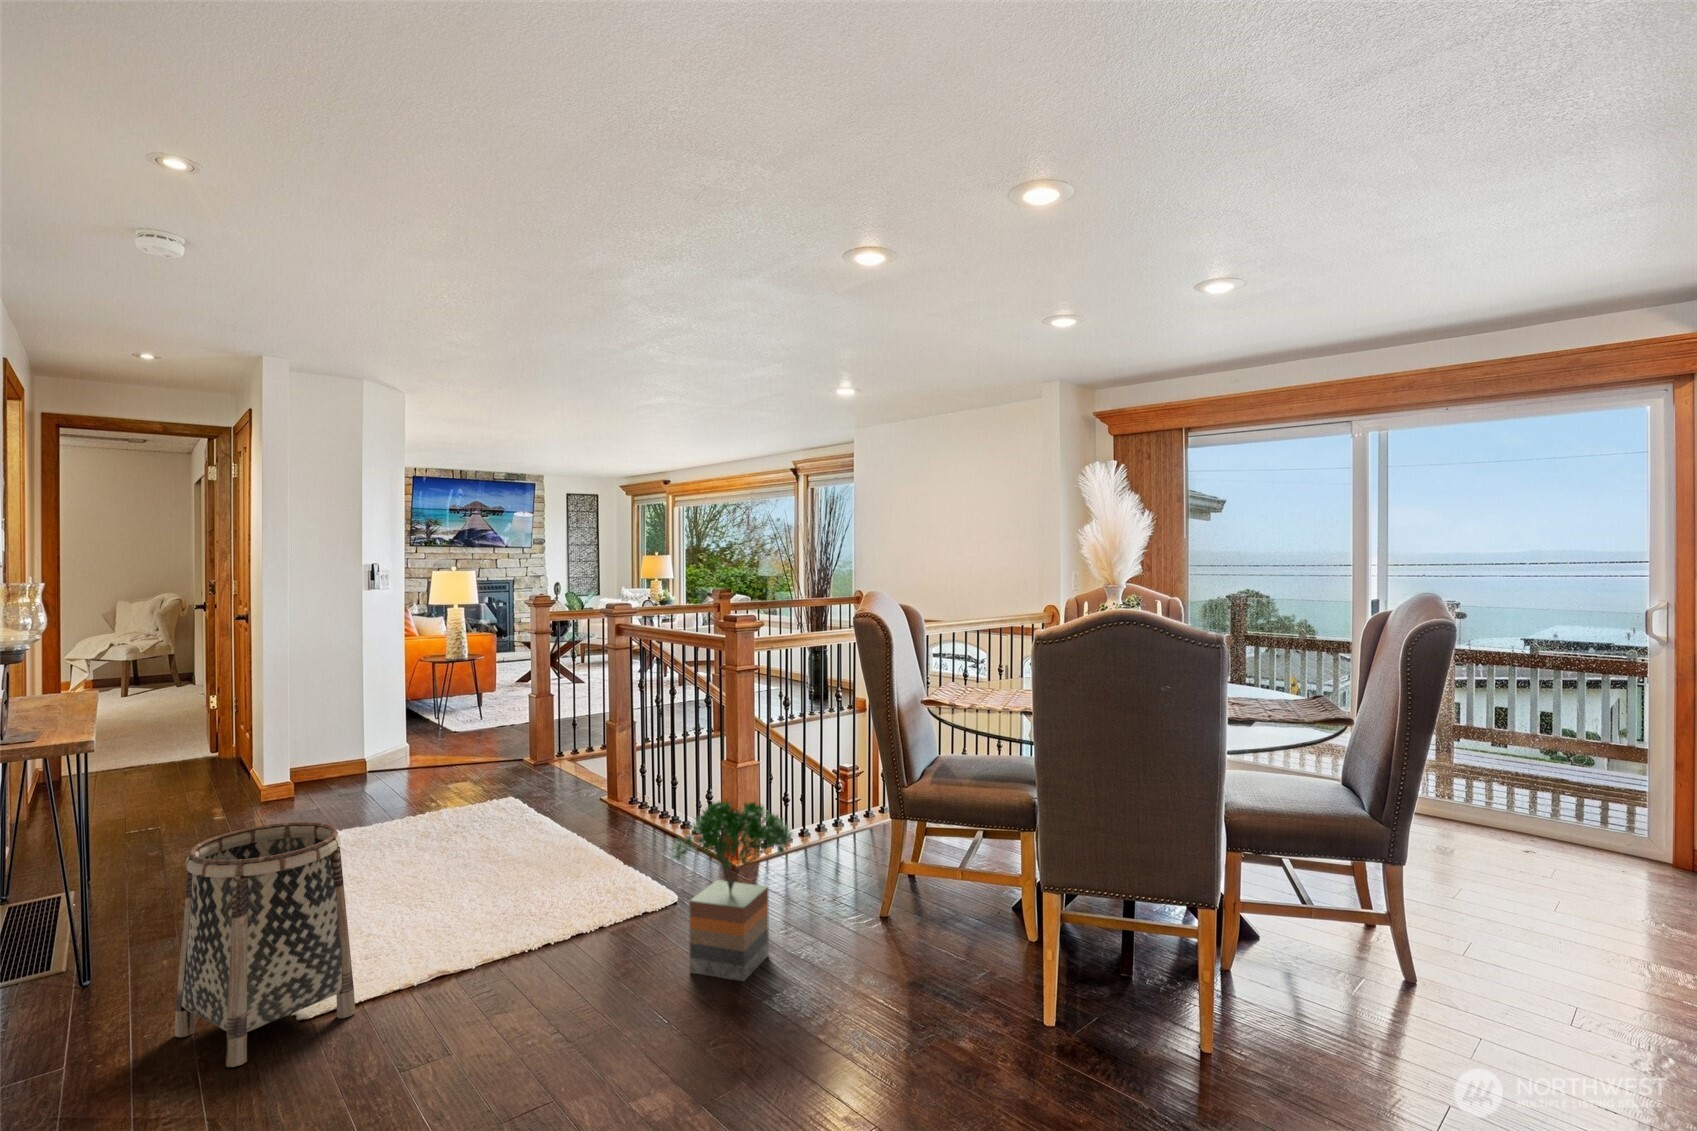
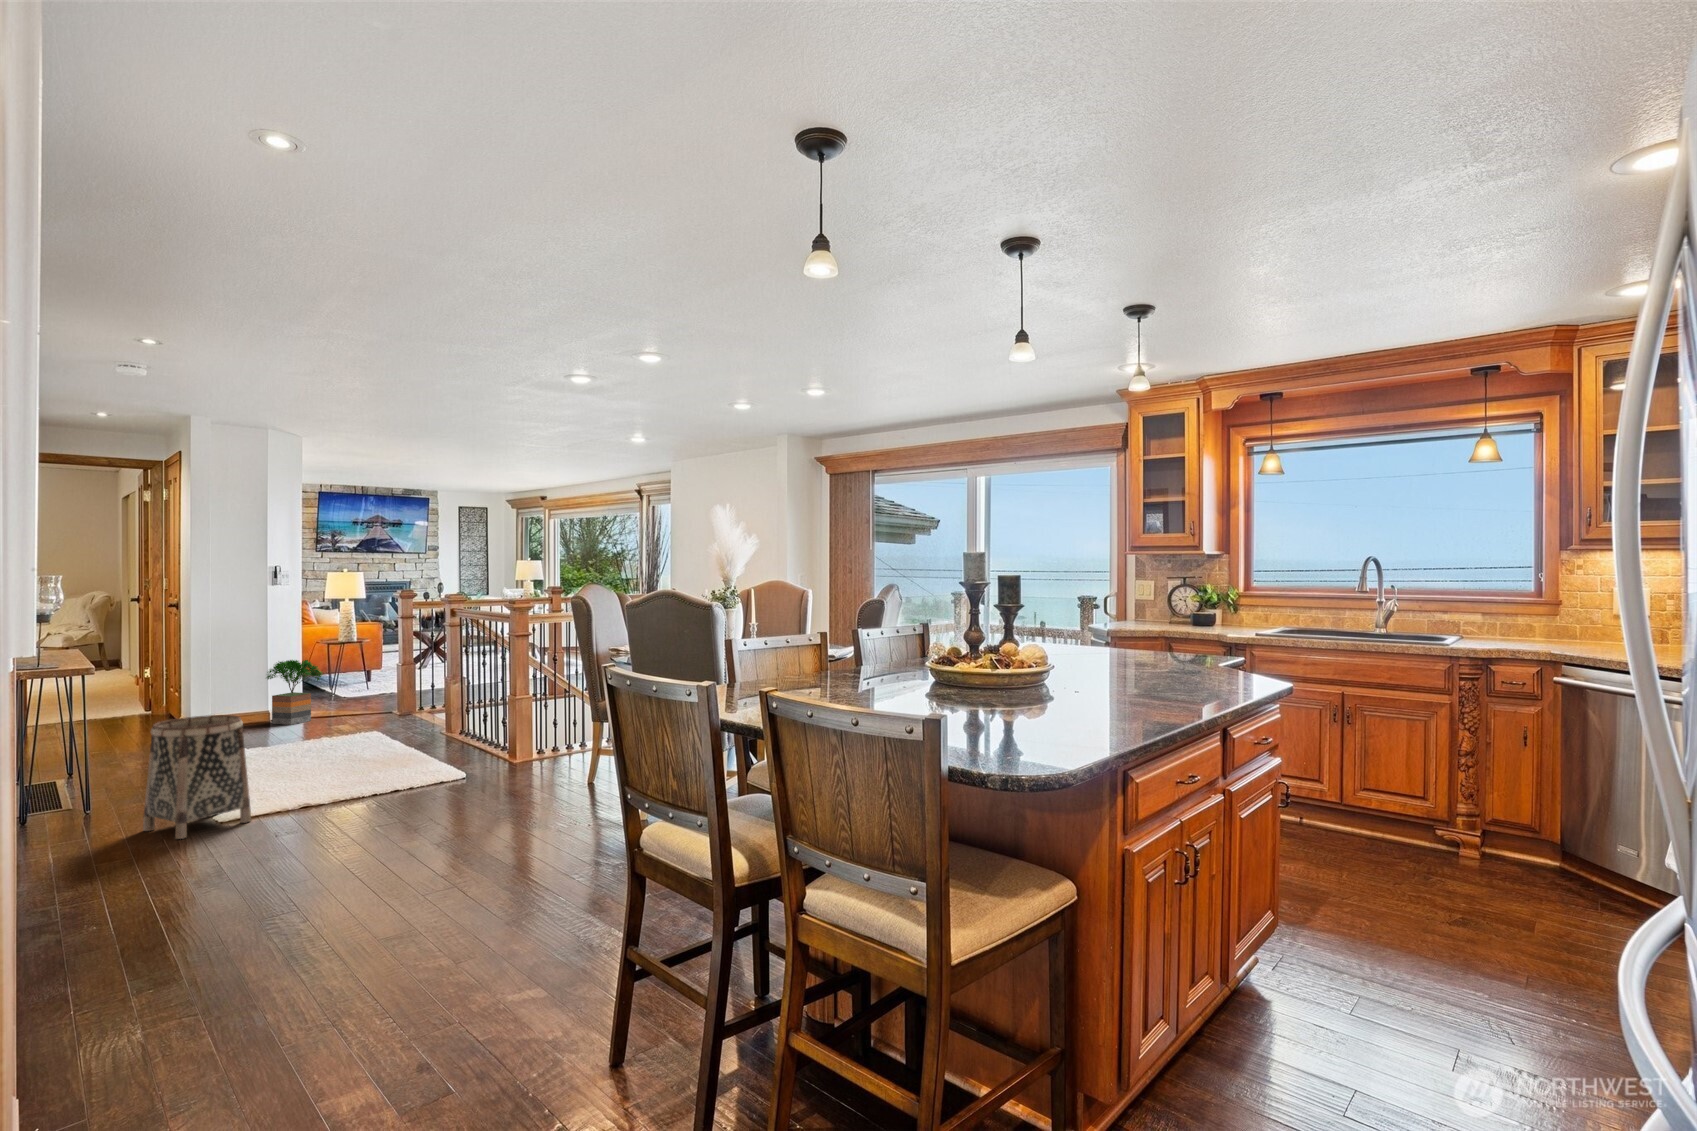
potted tree: present [673,802,793,981] -> present [266,660,322,725]

